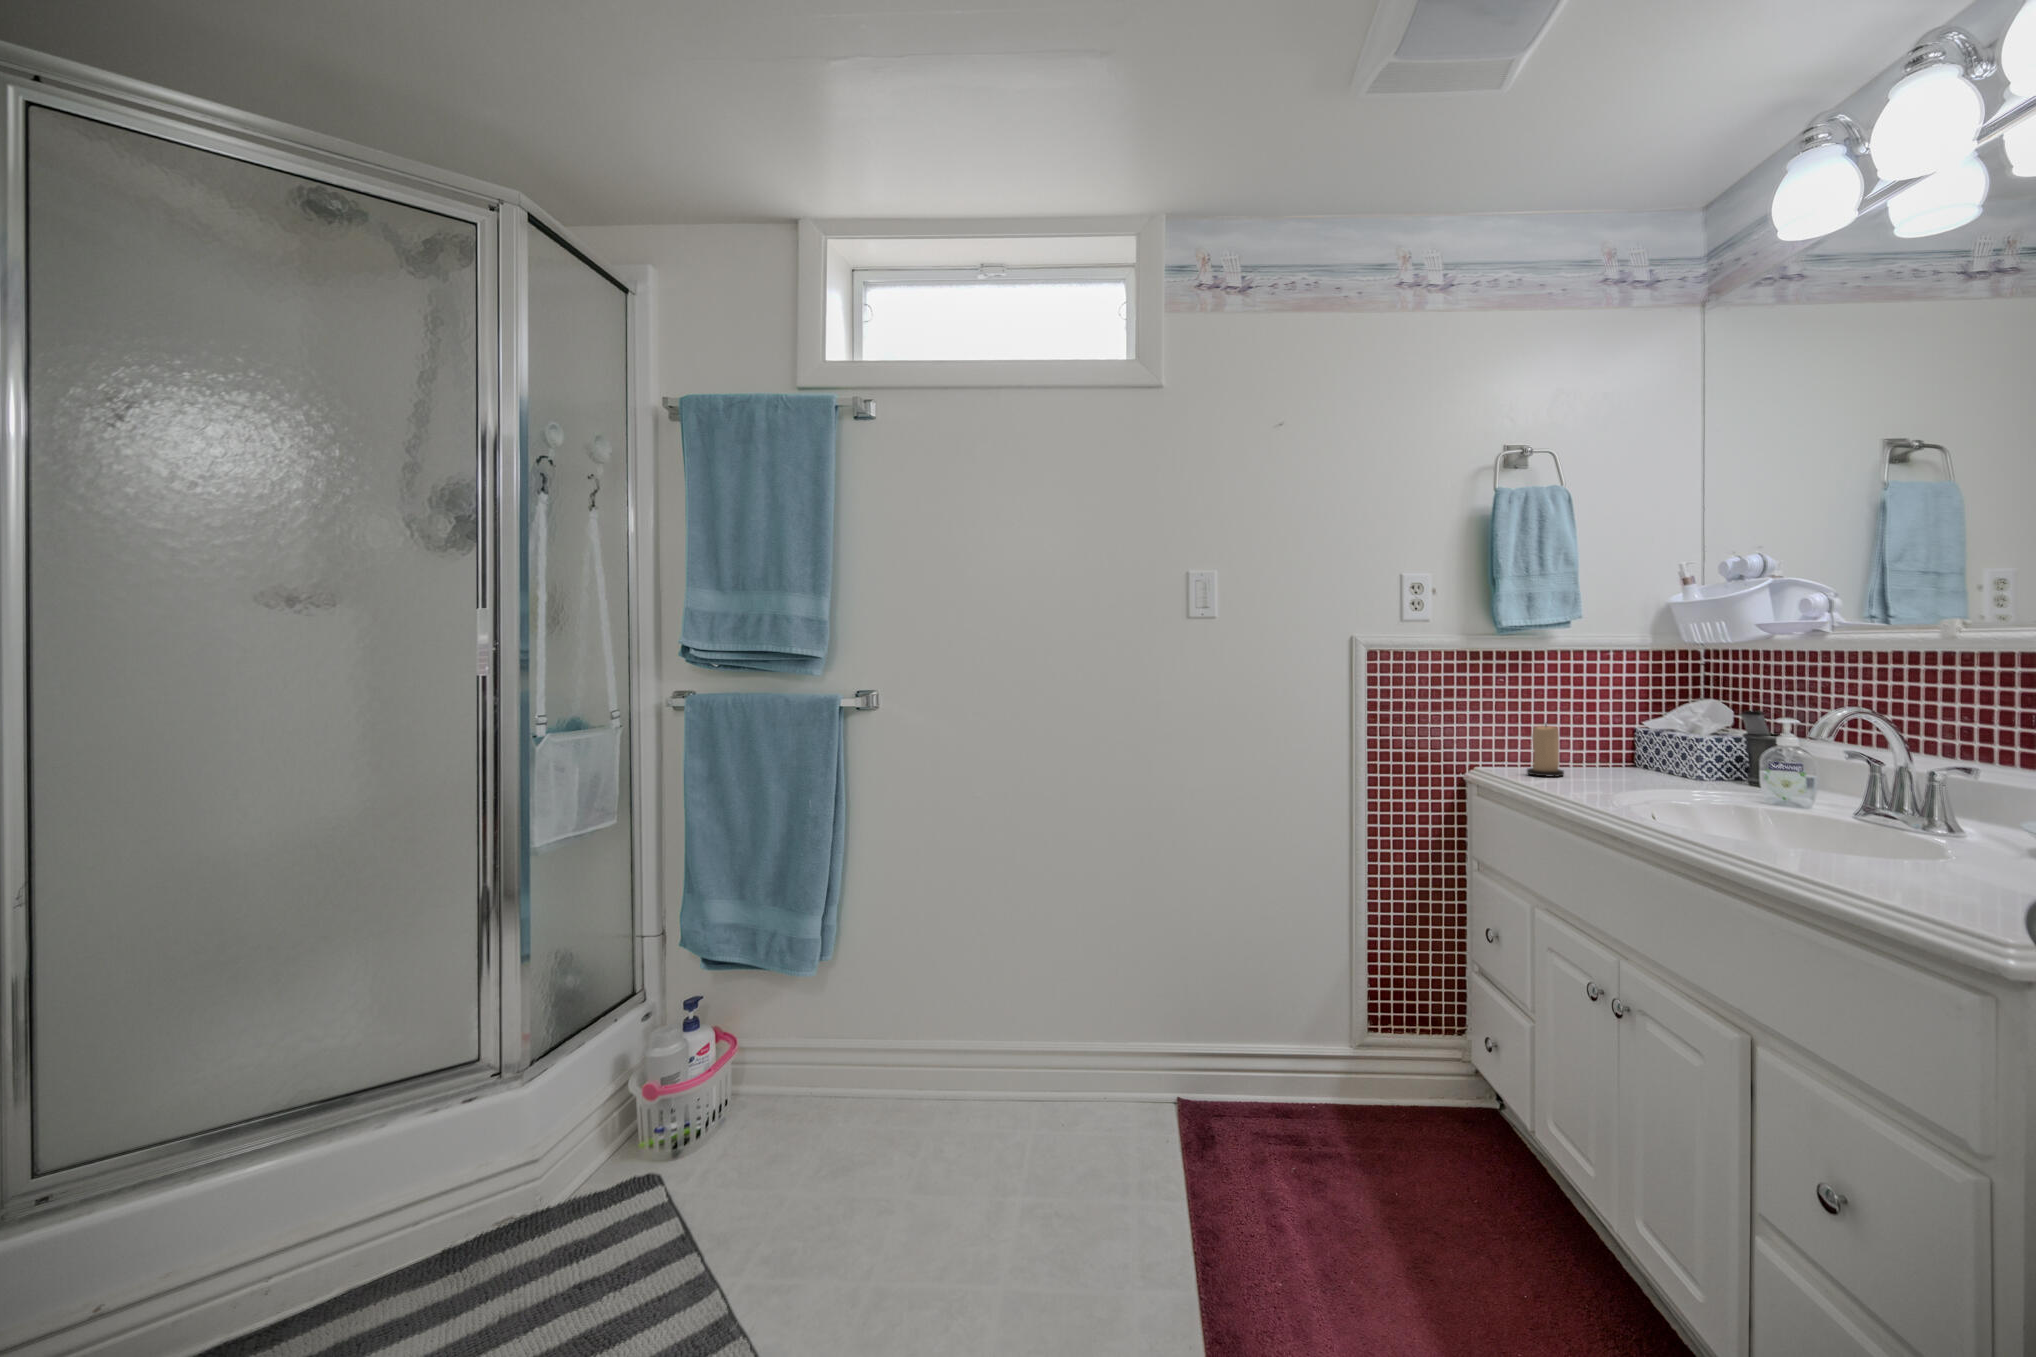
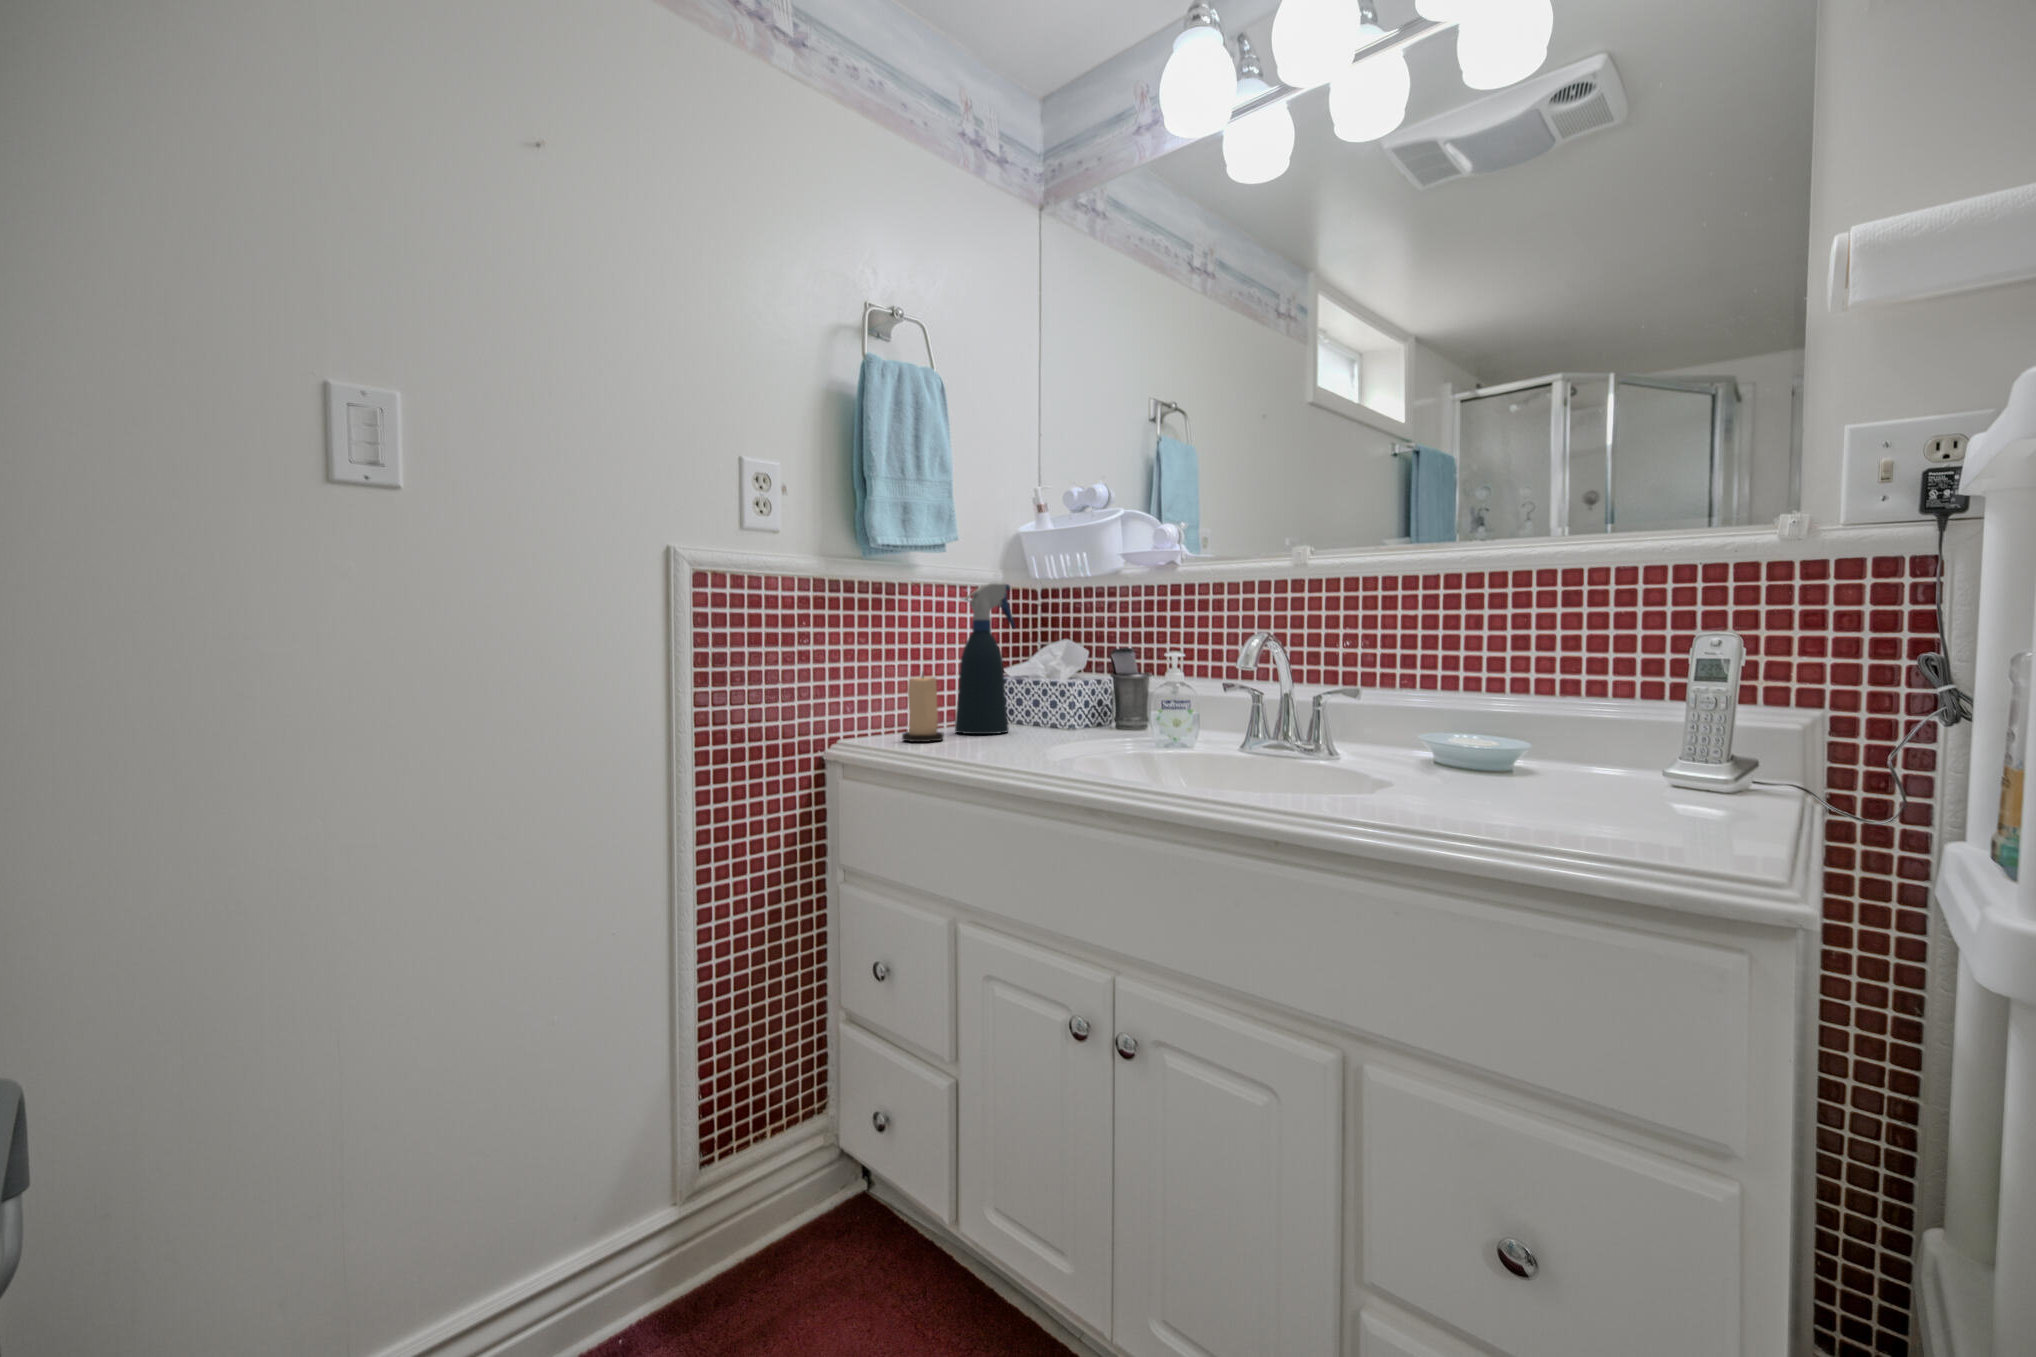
spray bottle: none [1585,649,1652,776] -> present [955,583,1016,734]

